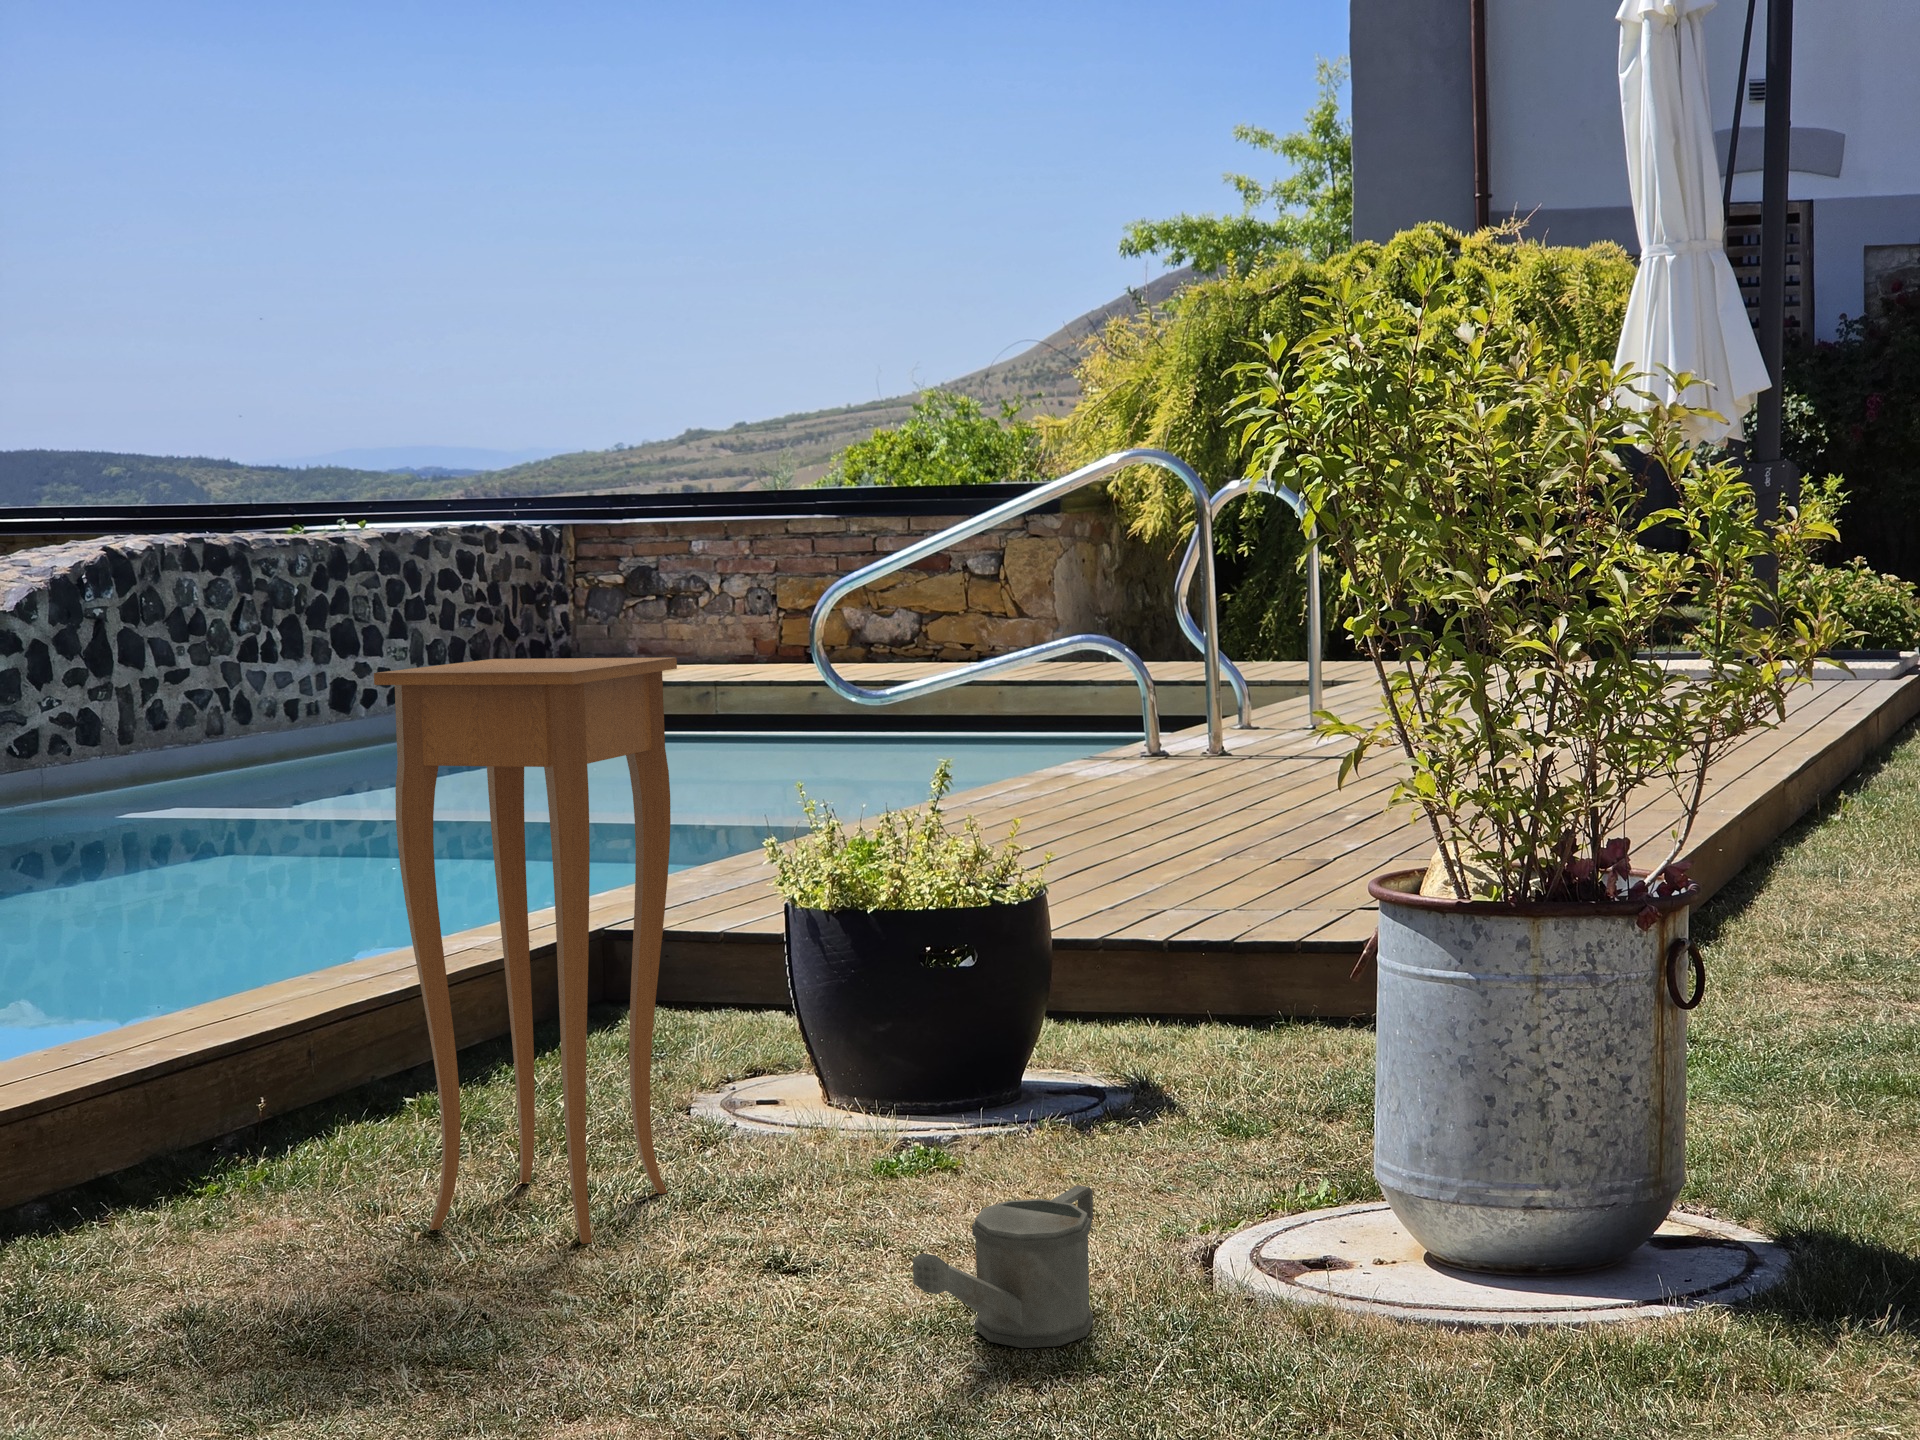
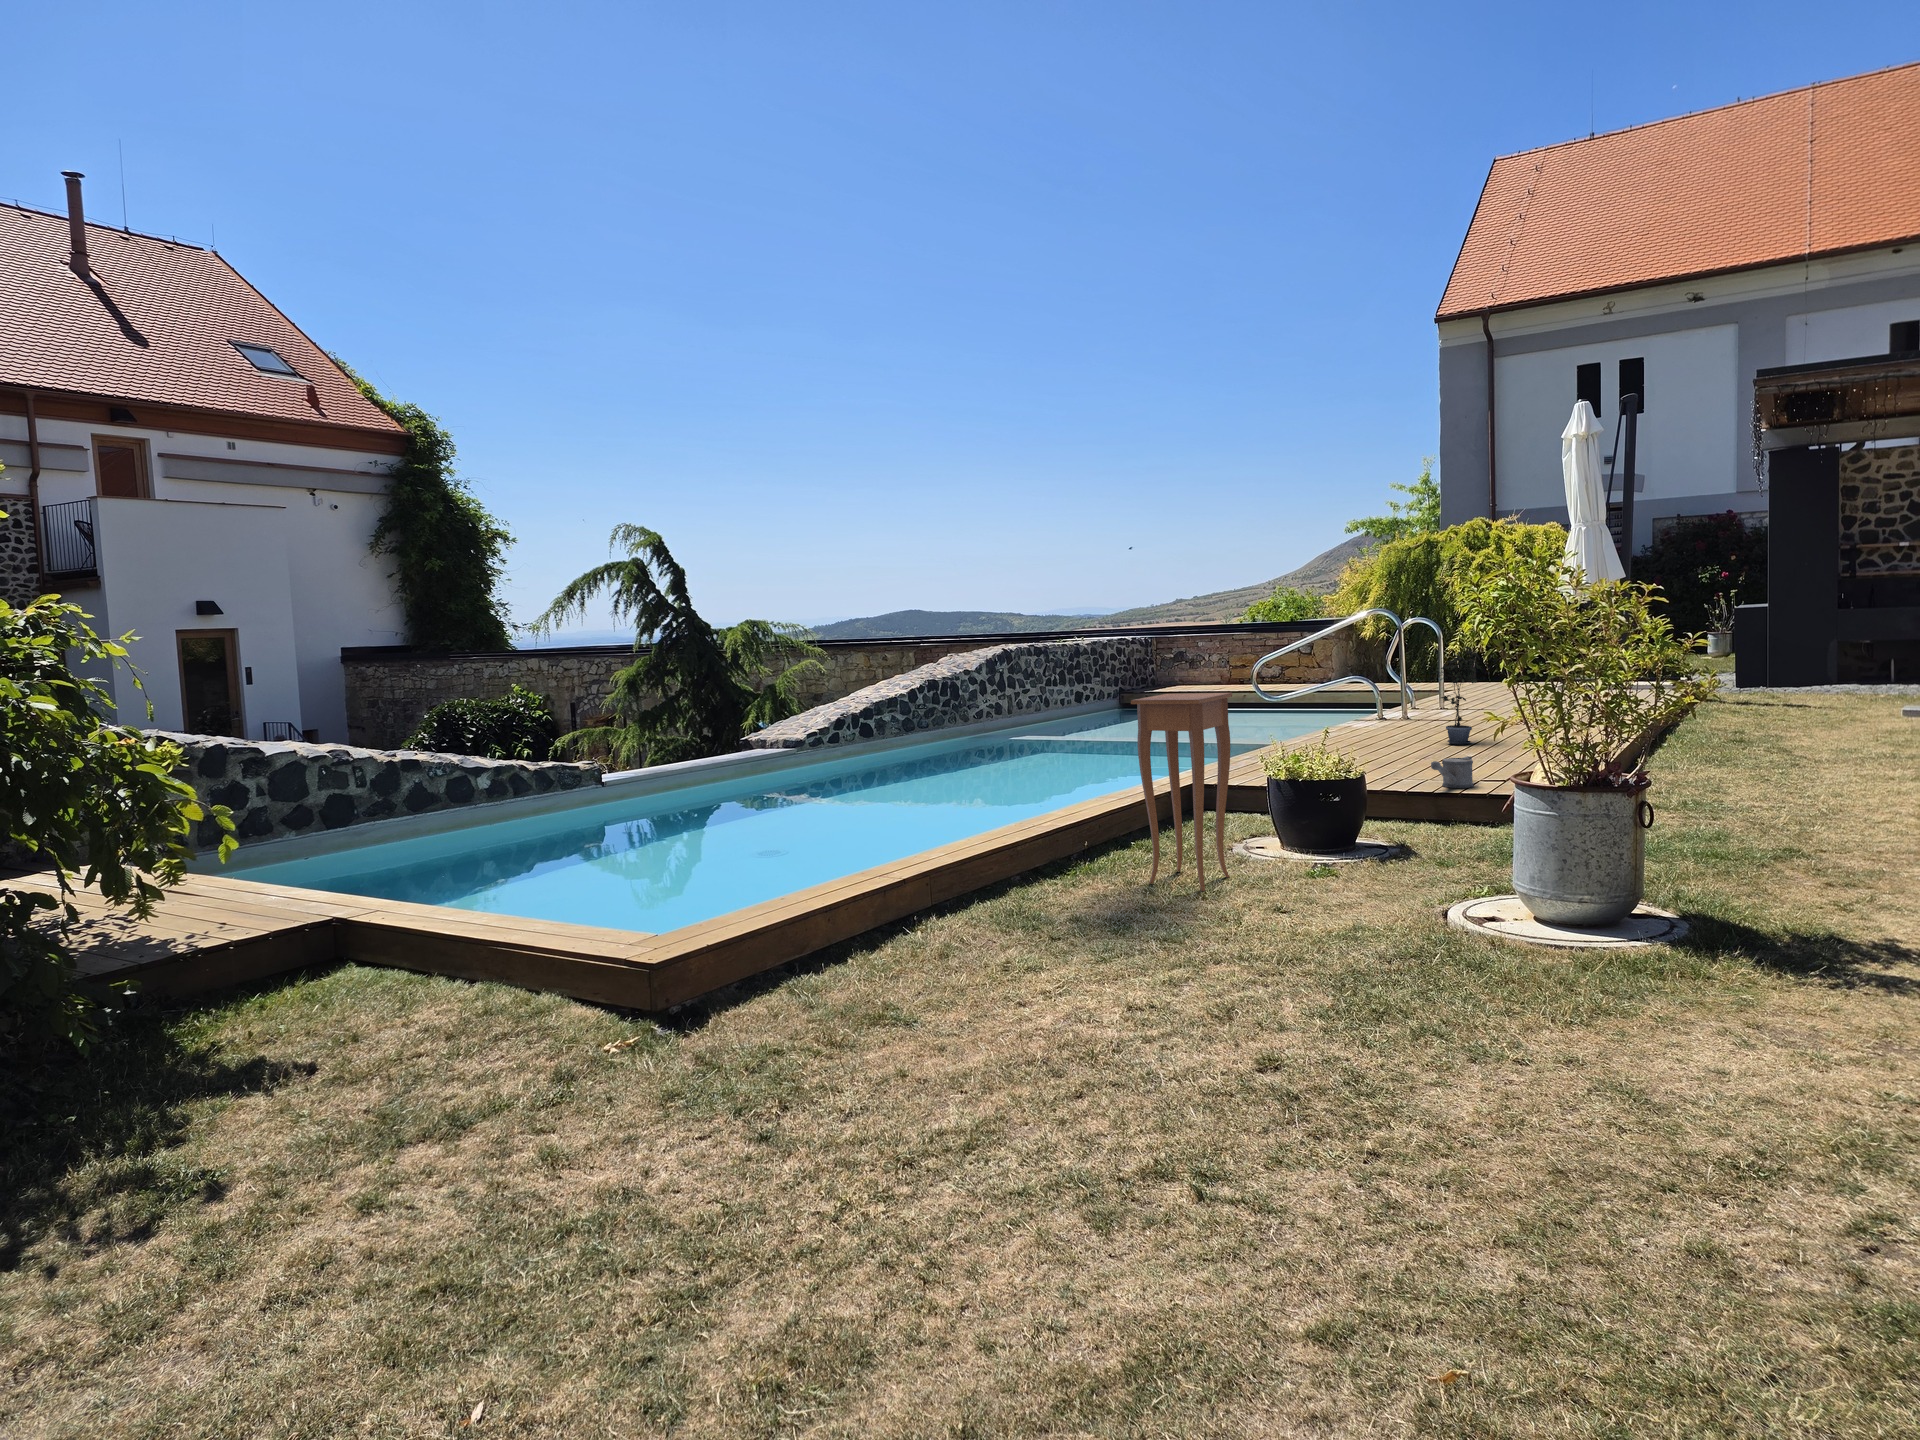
potted plant: none [1186,576,1290,811] -> present [1438,647,1483,745]
watering can: present [913,1185,1093,1348] -> present [1431,756,1473,788]

